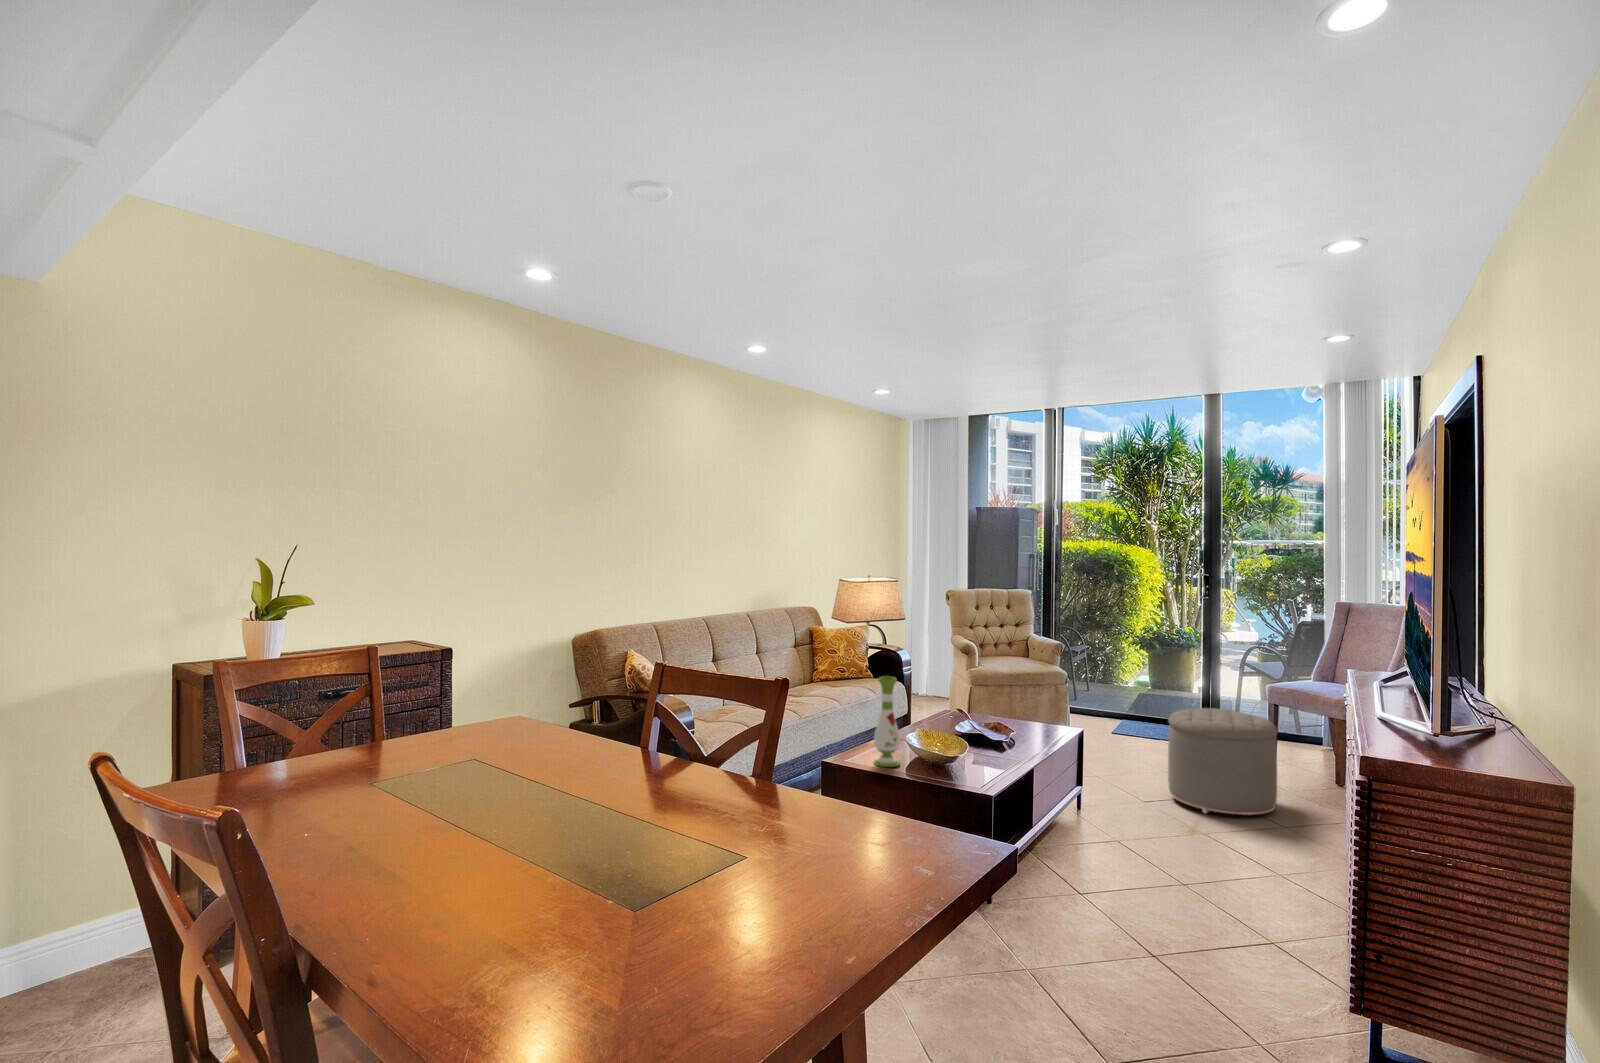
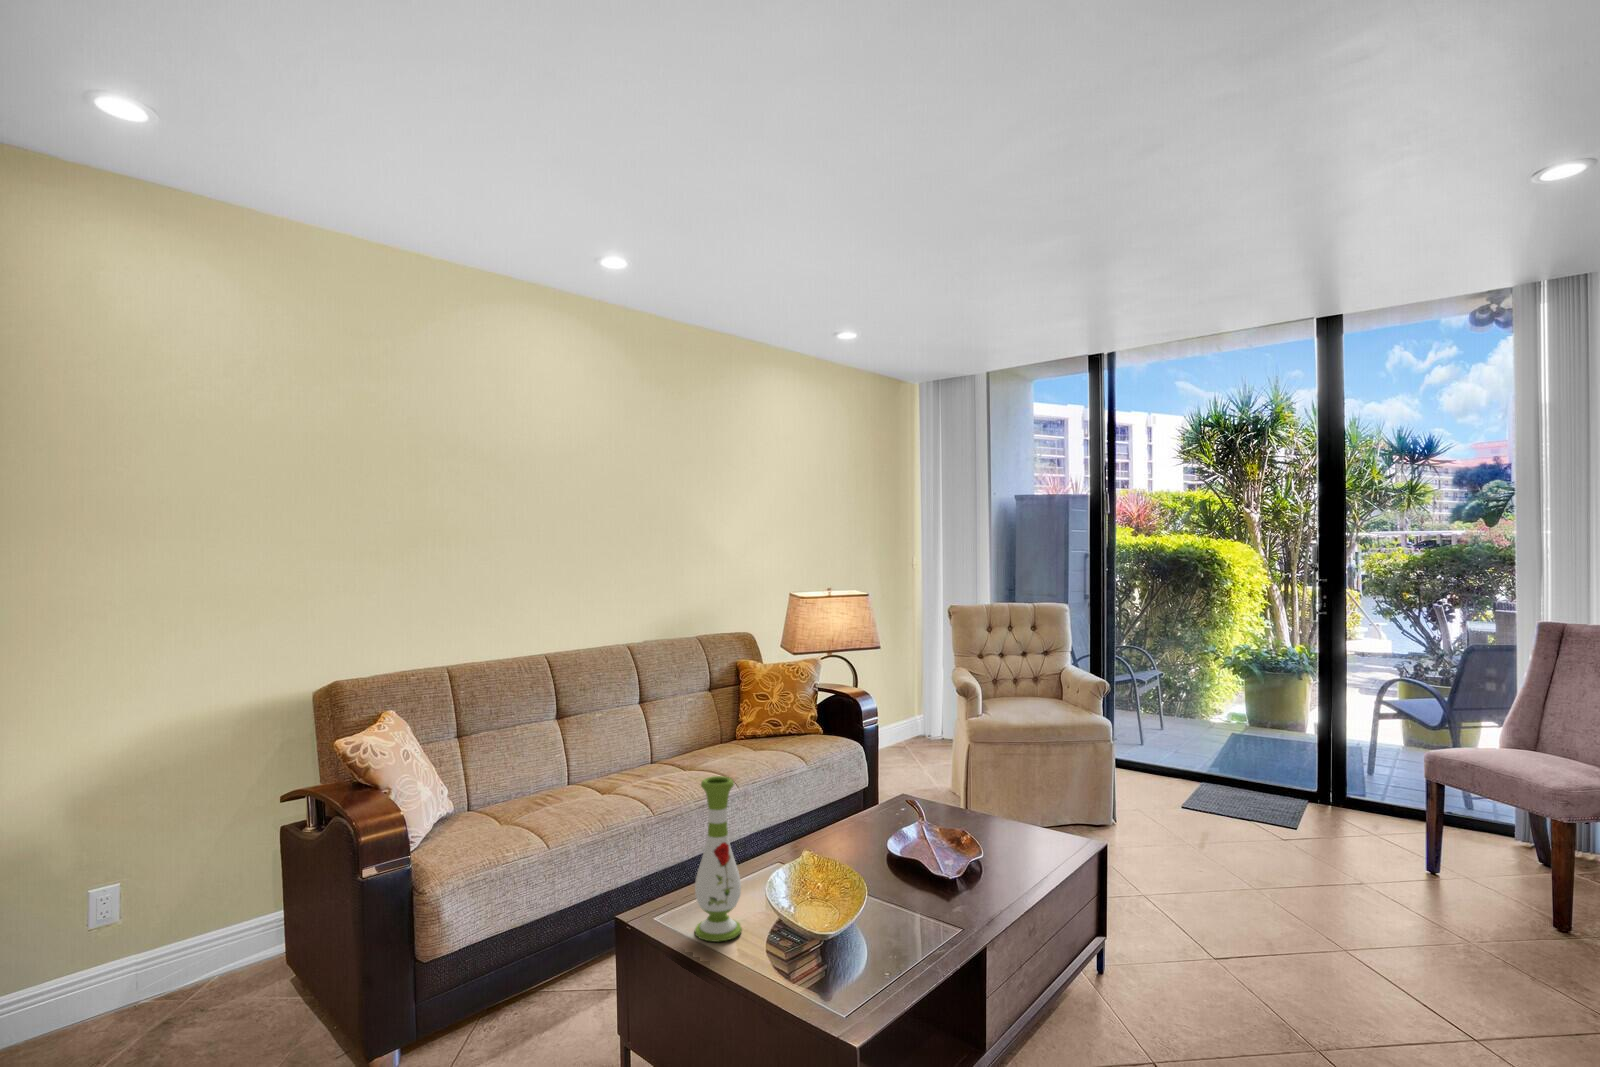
ottoman: present [1168,708,1278,815] -> none [1256,799,1445,995]

